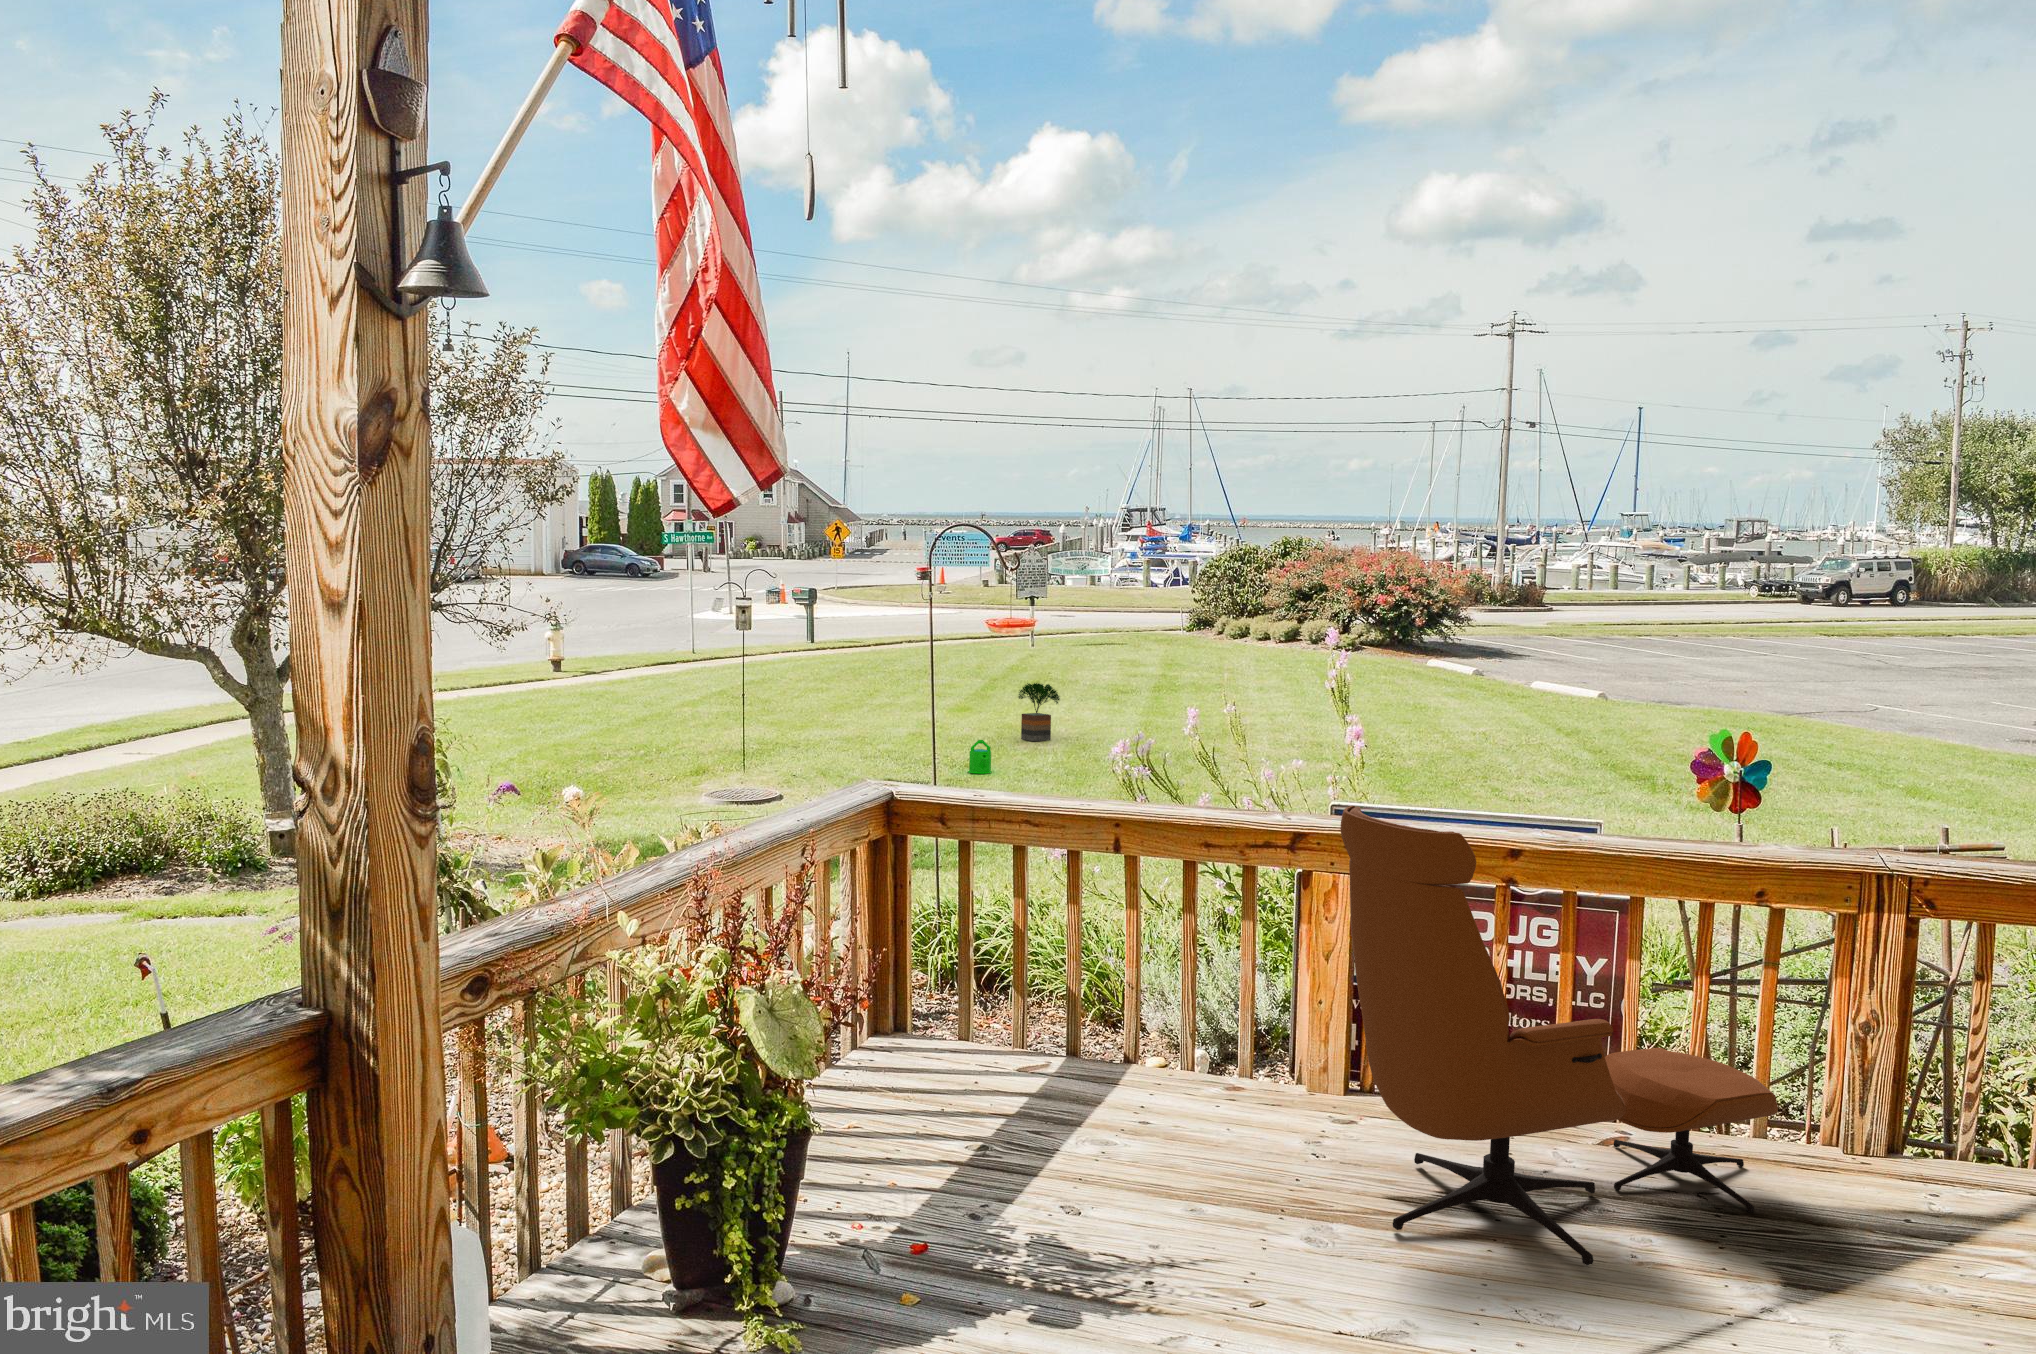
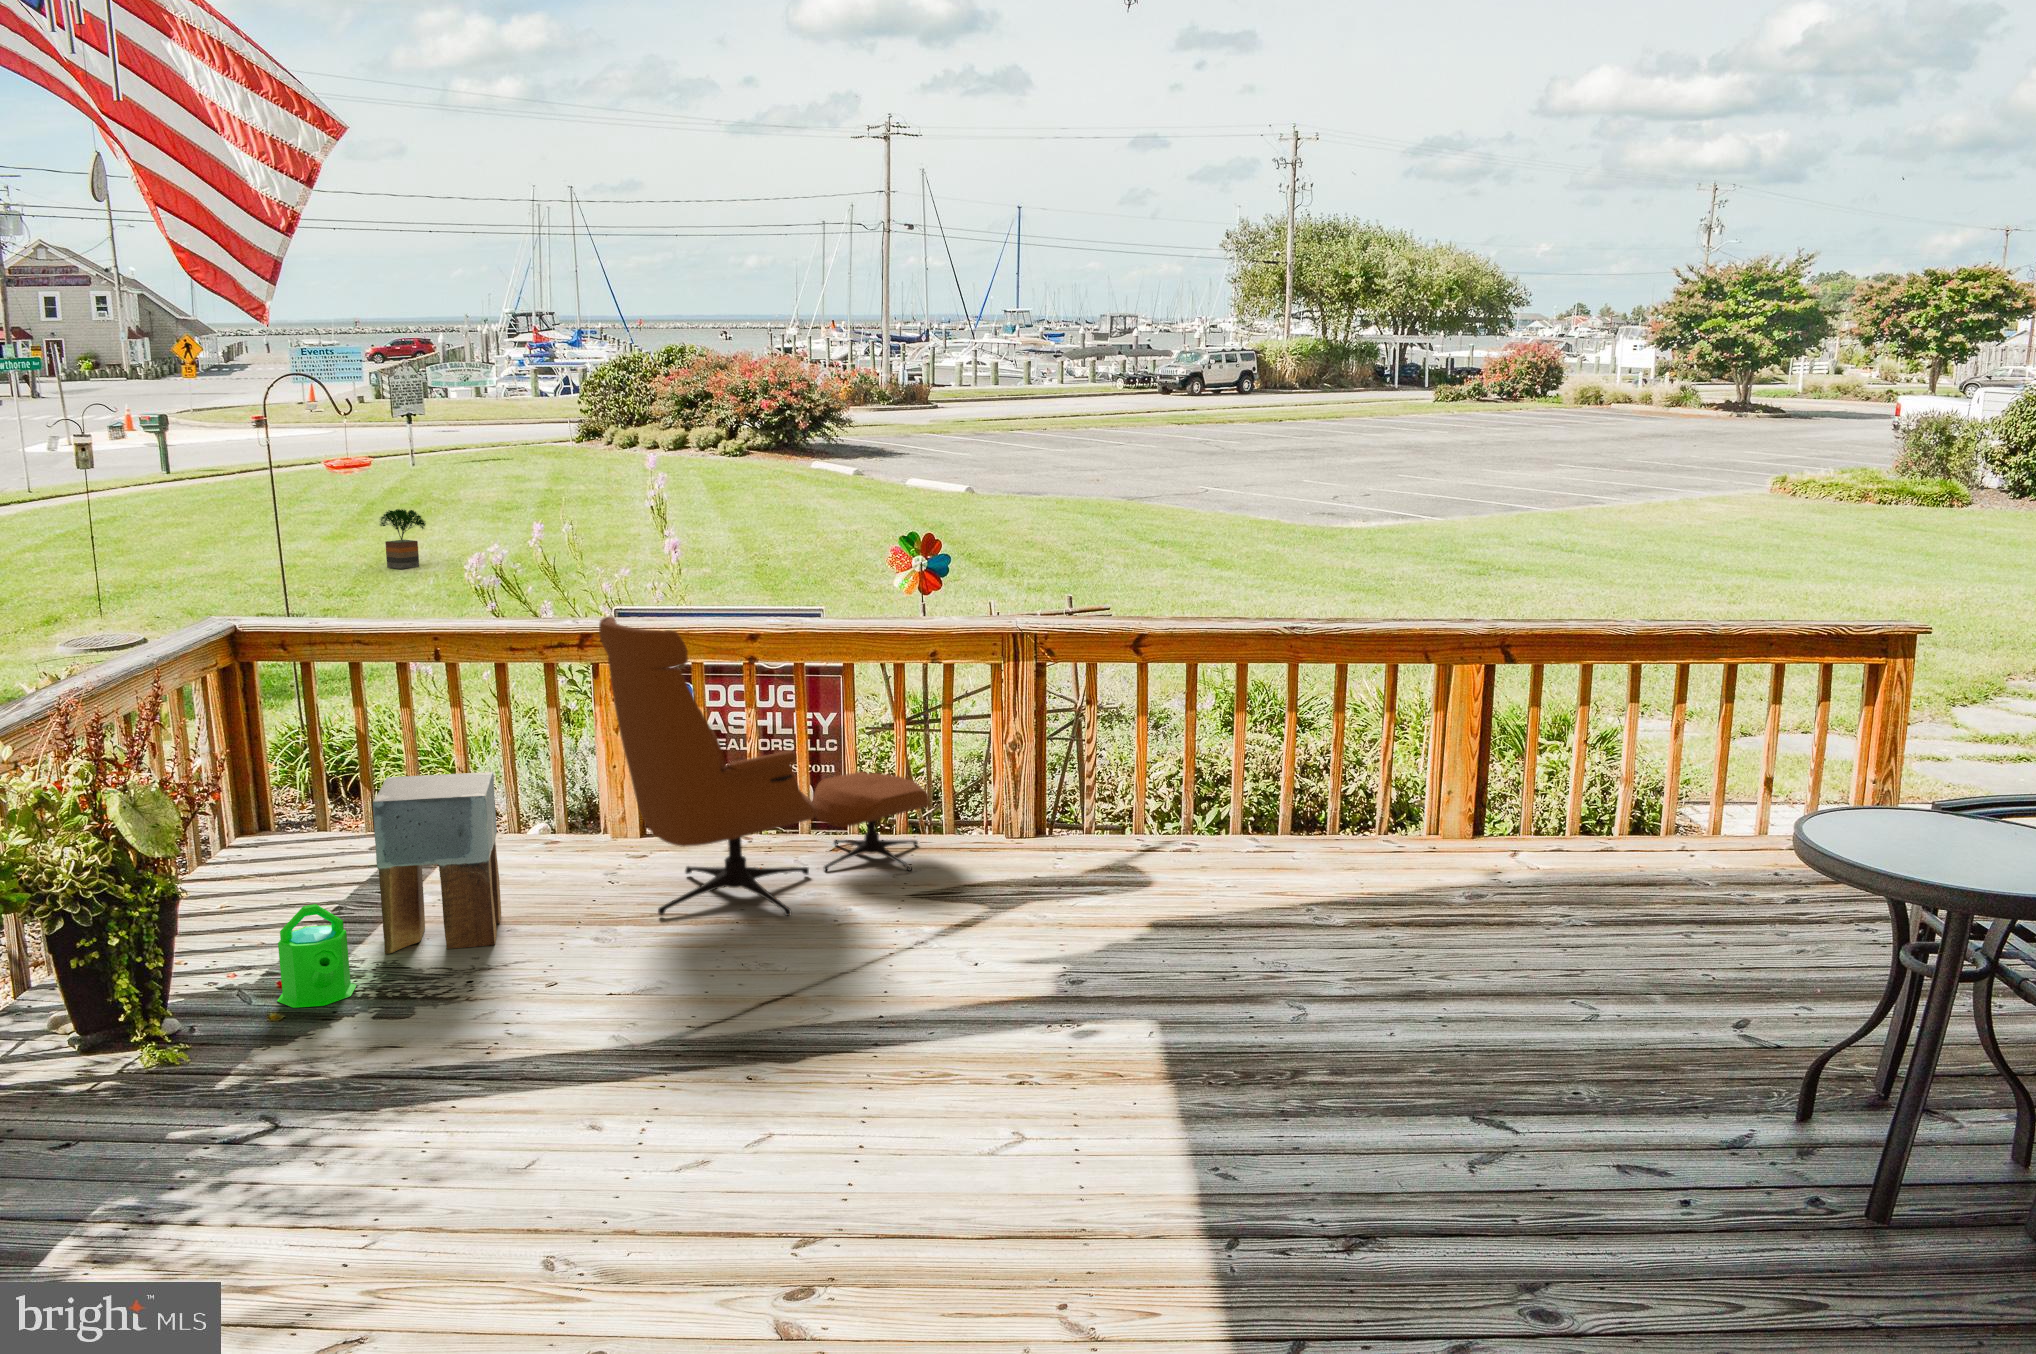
watering can: present [968,740,992,774] -> present [277,904,357,1008]
stool: none [1039,990,1186,1240] -> present [373,772,501,954]

